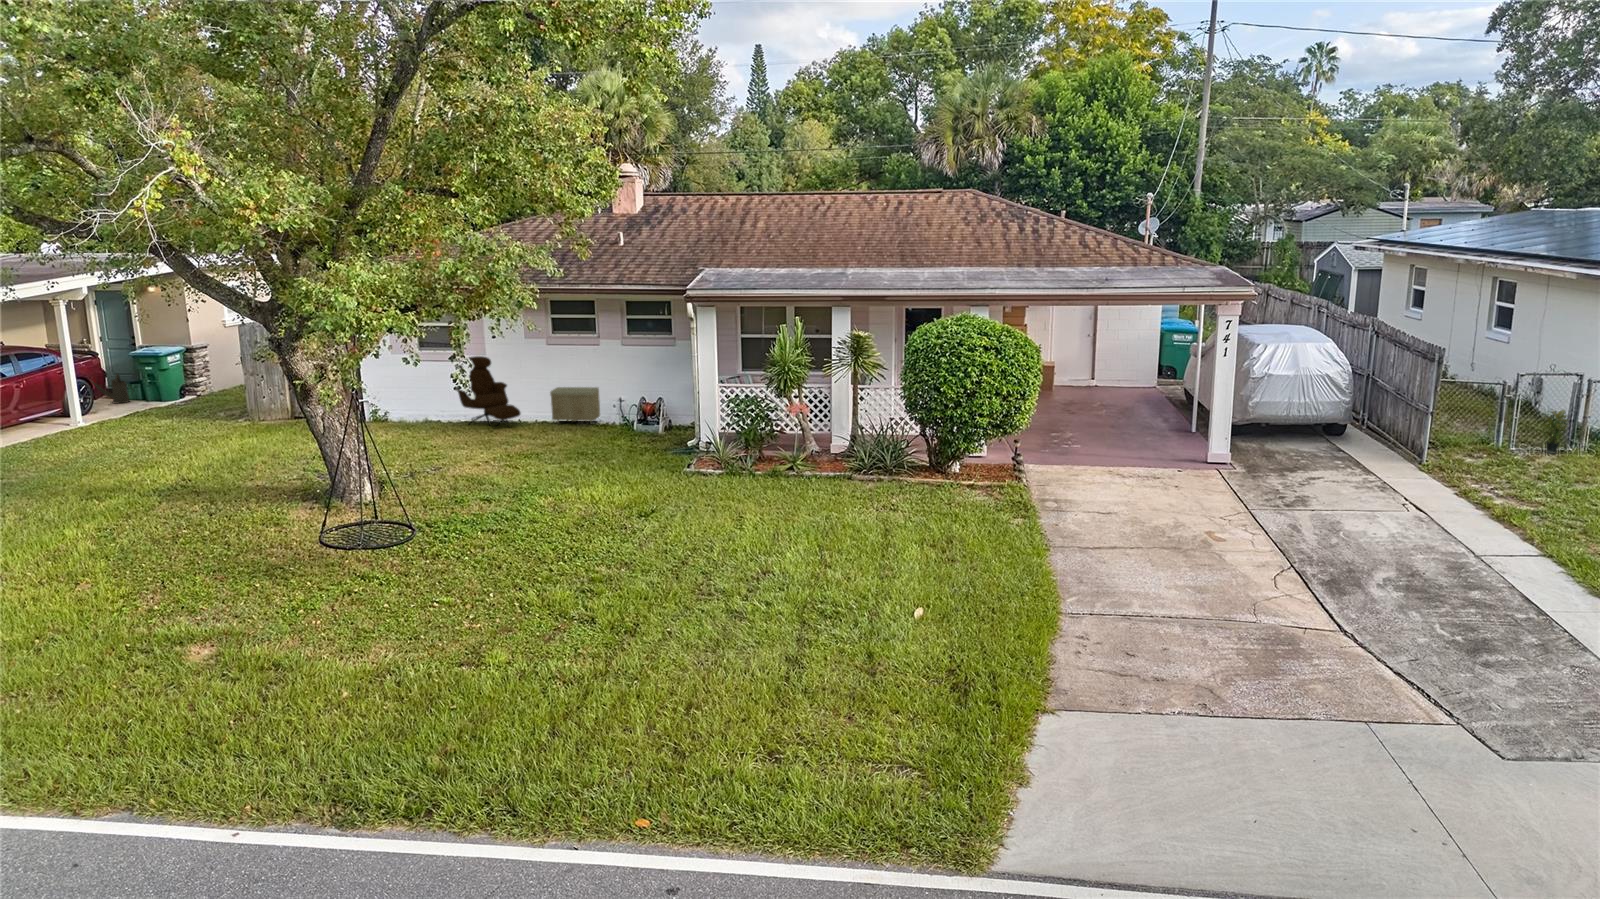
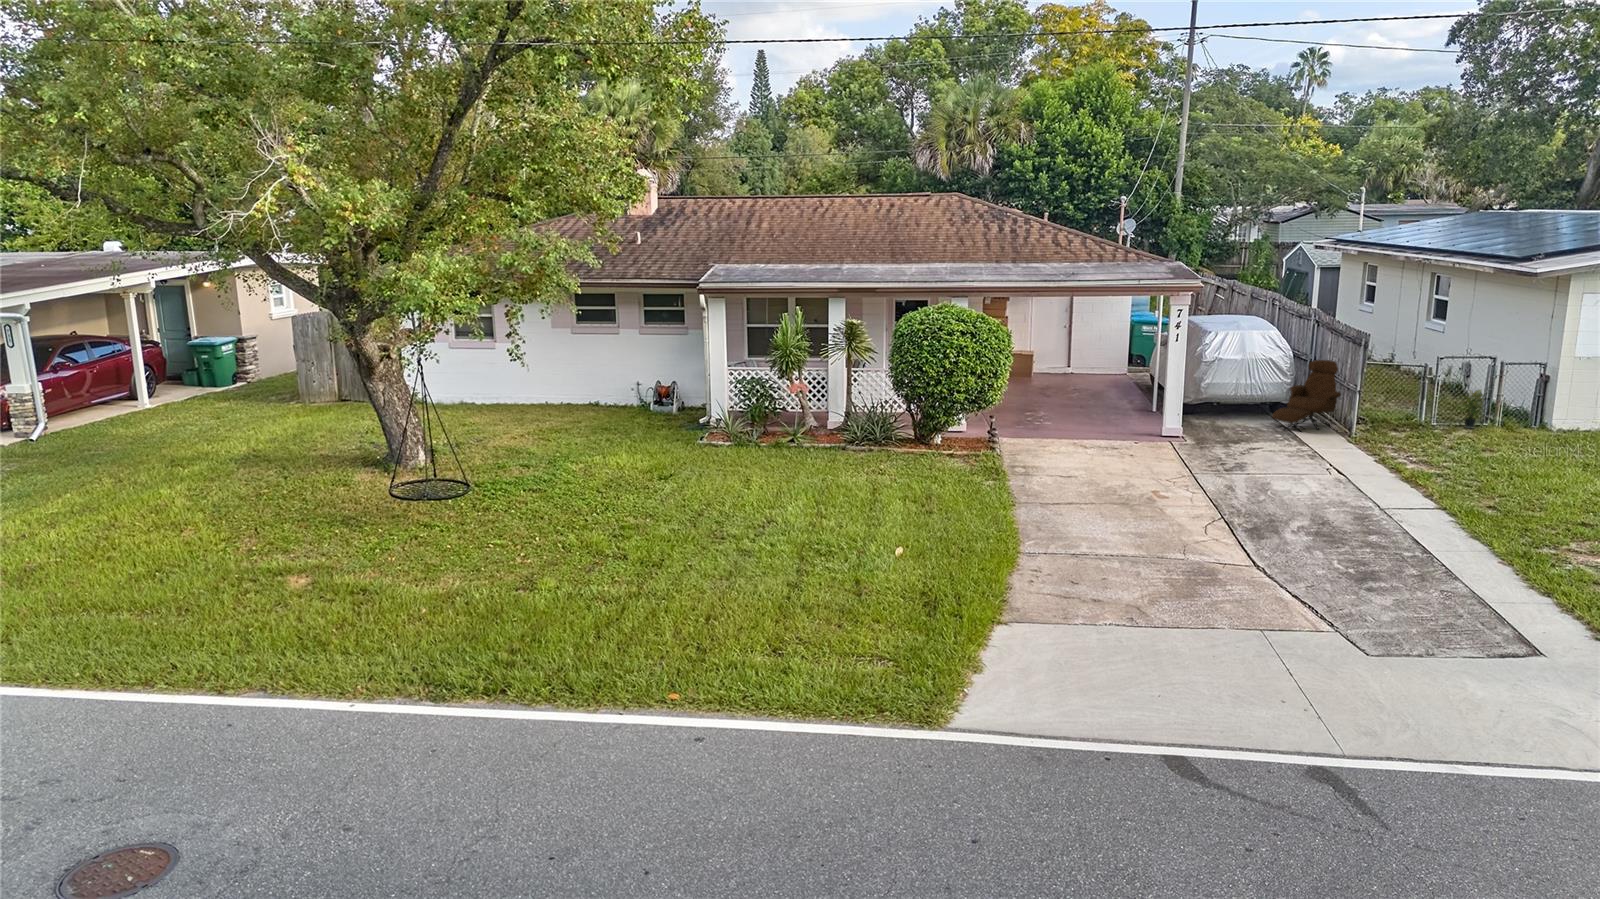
lounge chair: present [455,356,521,428] -> present [1272,360,1341,430]
watering can: present [91,374,130,404] -> none [162,359,201,386]
storage bench: present [550,387,600,424] -> none [577,371,622,403]

